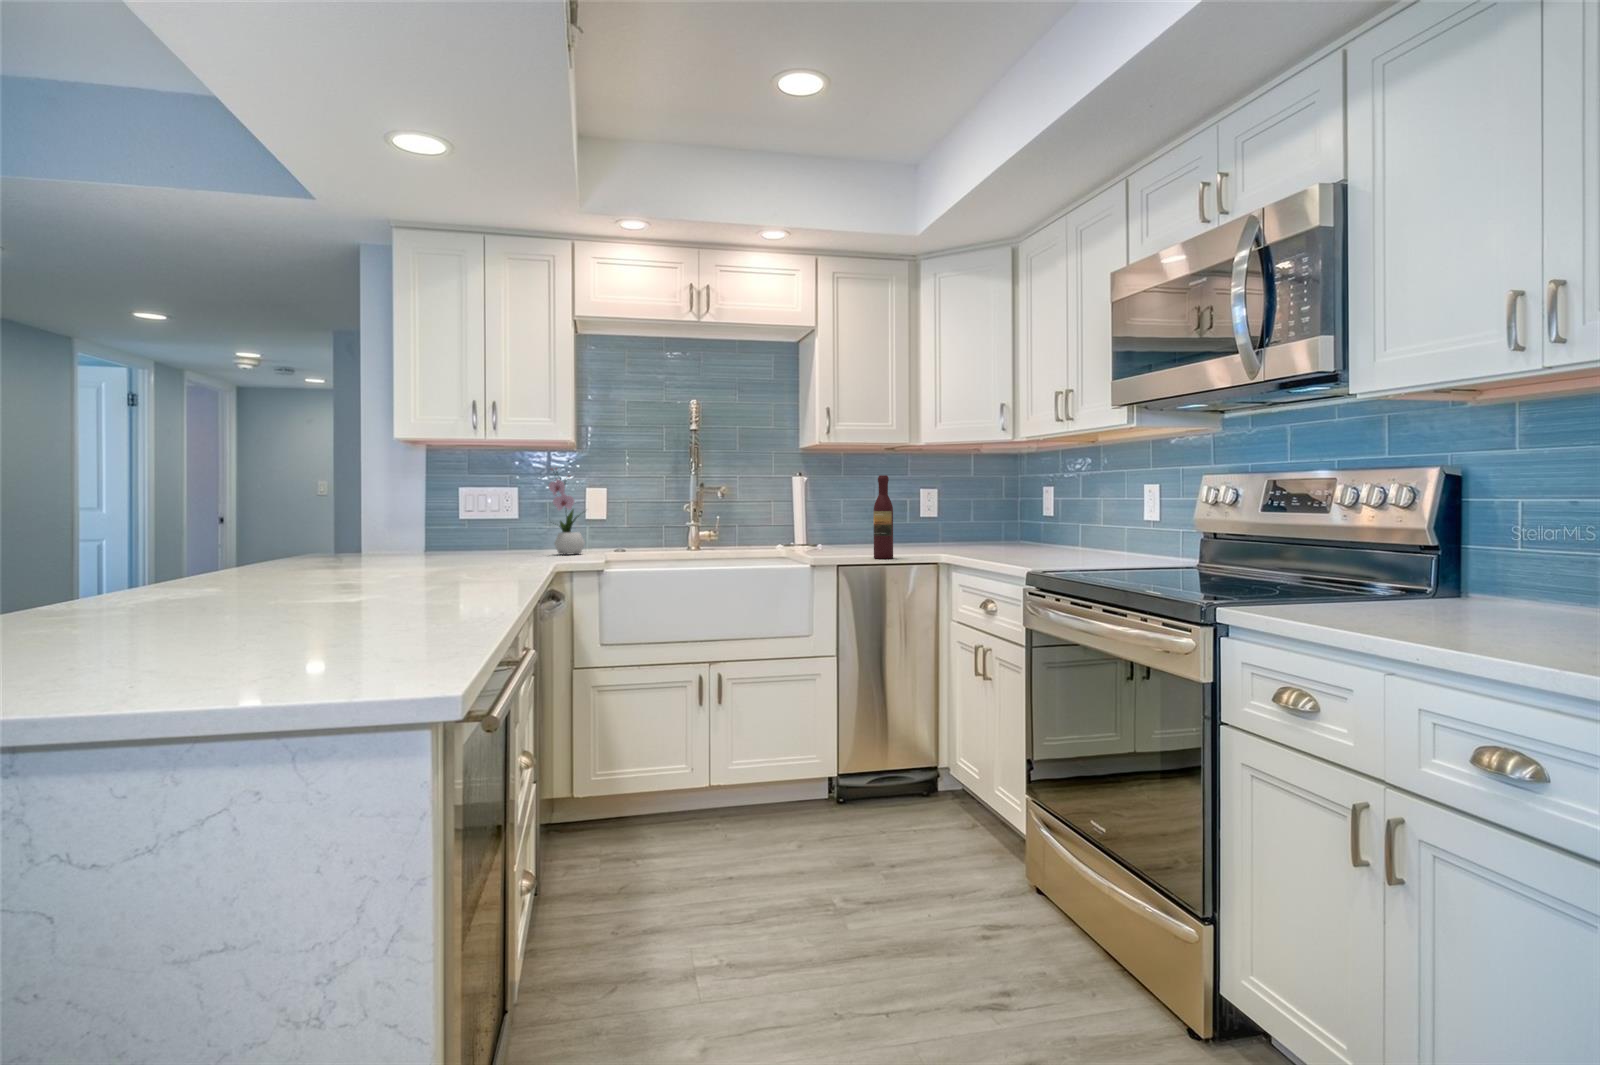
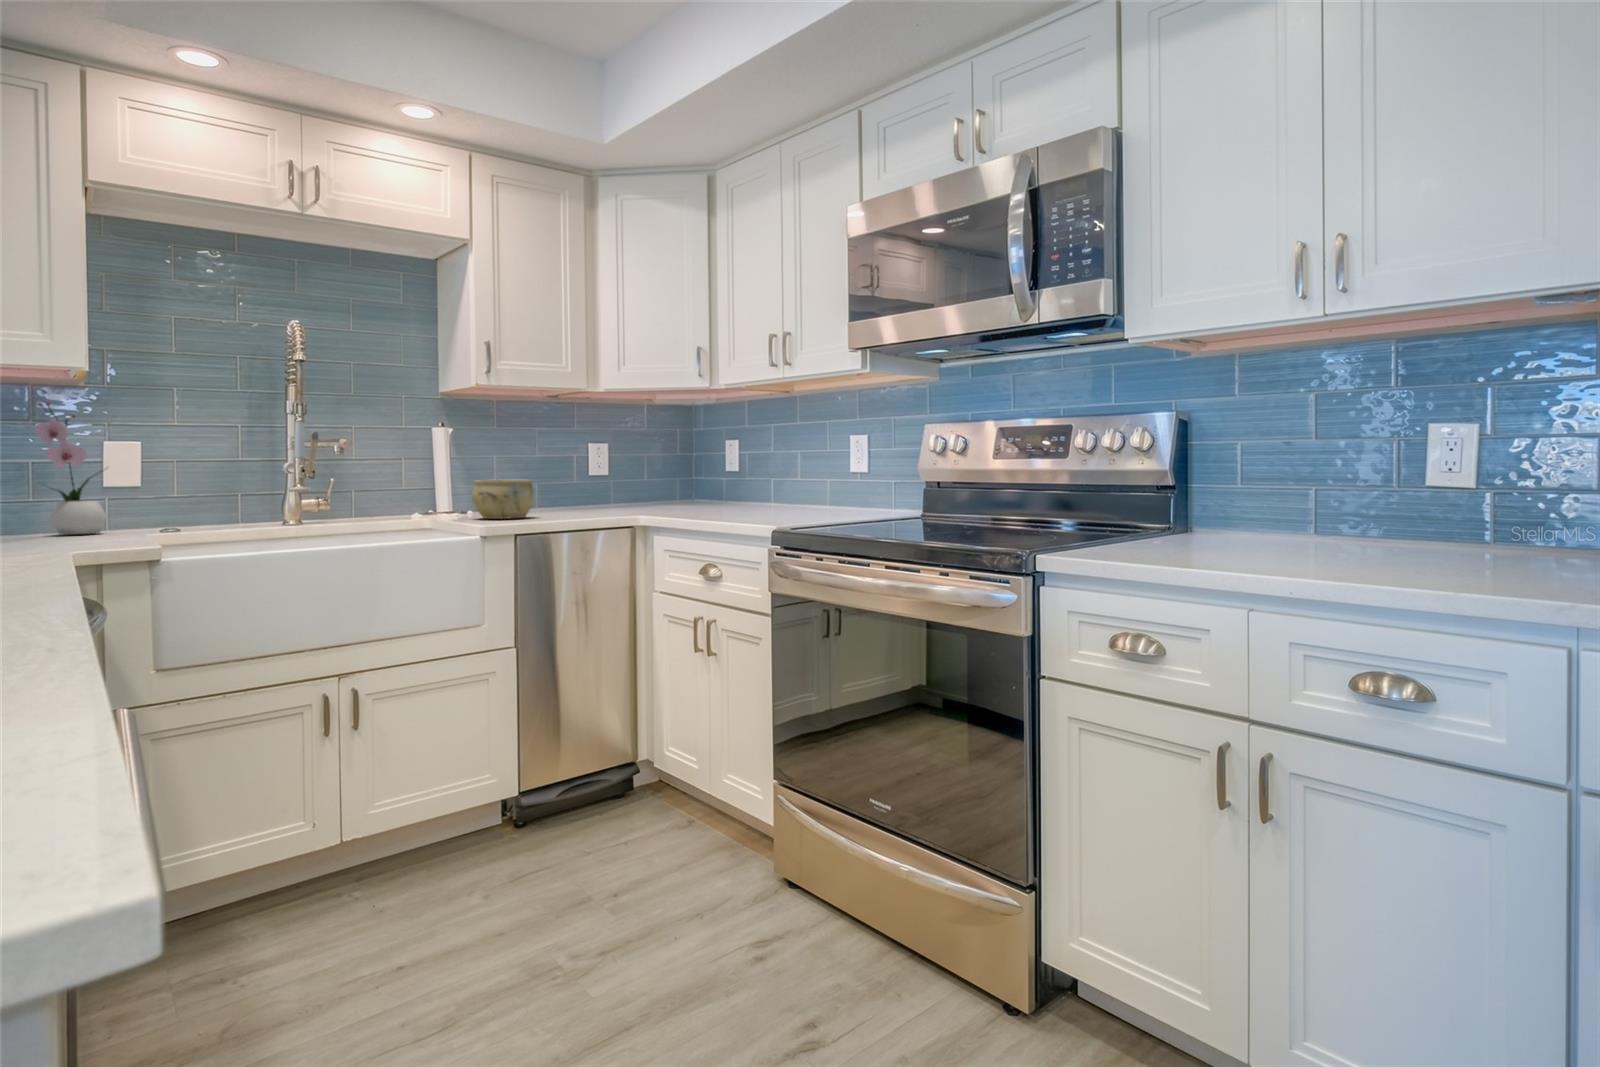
wine bottle: present [874,475,893,559] -> none [559,423,585,525]
ceramic bowl: none [819,519,867,551] -> present [472,479,534,519]

